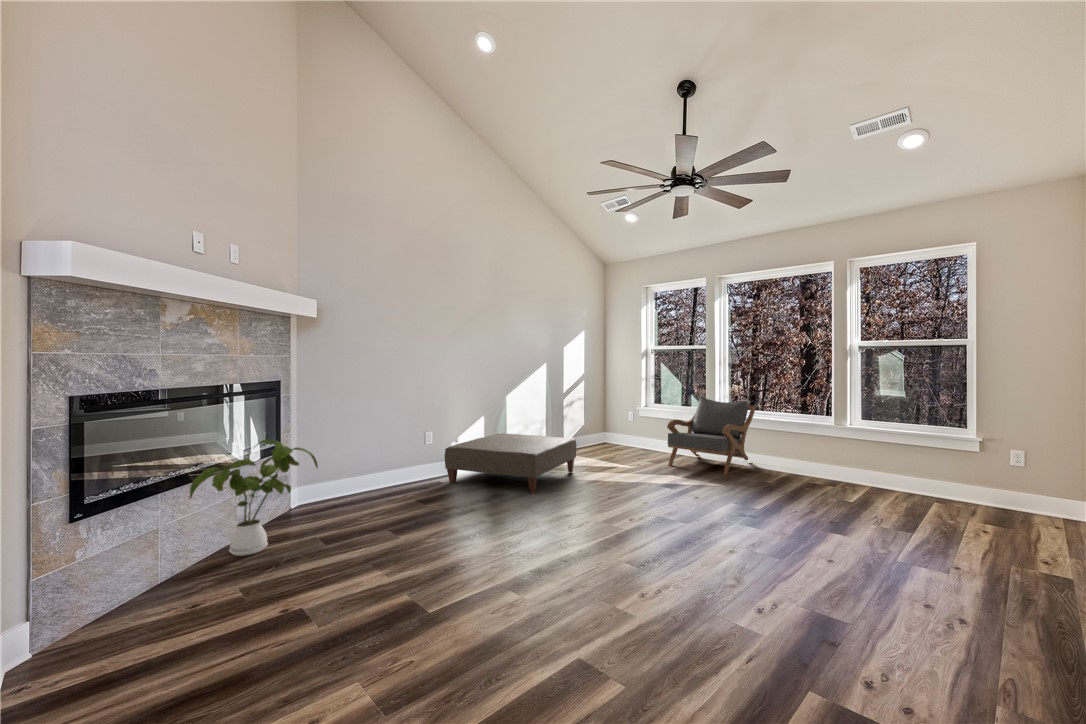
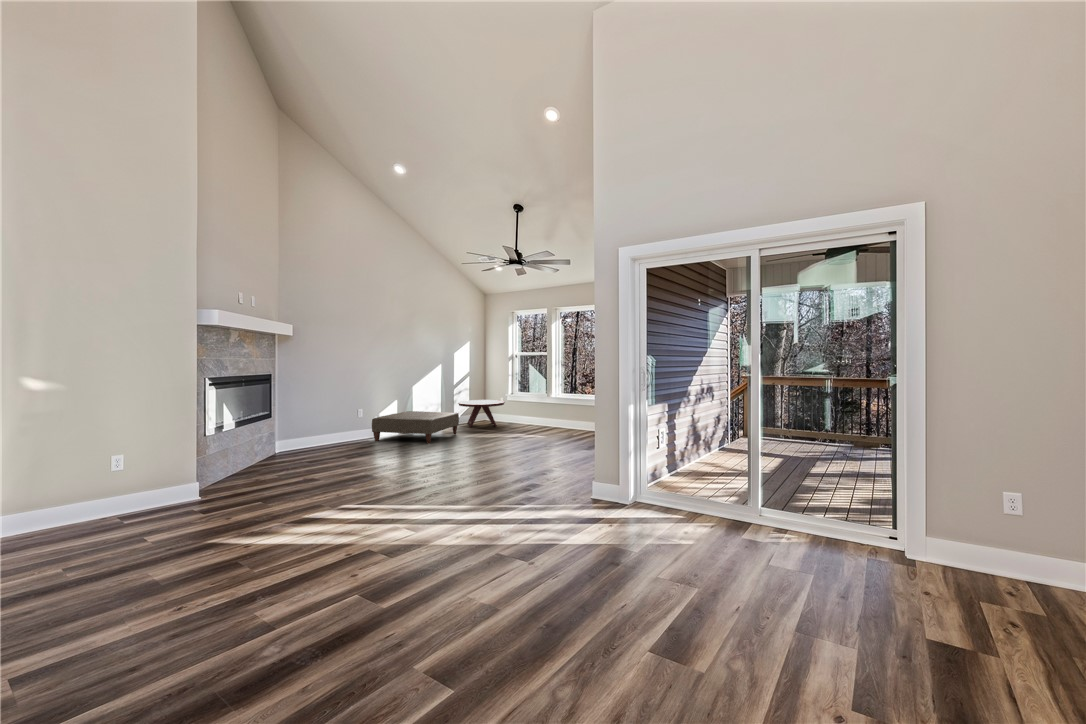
armchair: present [667,398,756,475] -> none [518,388,574,434]
coffee table: none [570,414,639,456] -> present [458,400,505,427]
house plant: present [190,440,318,556] -> none [238,407,305,470]

